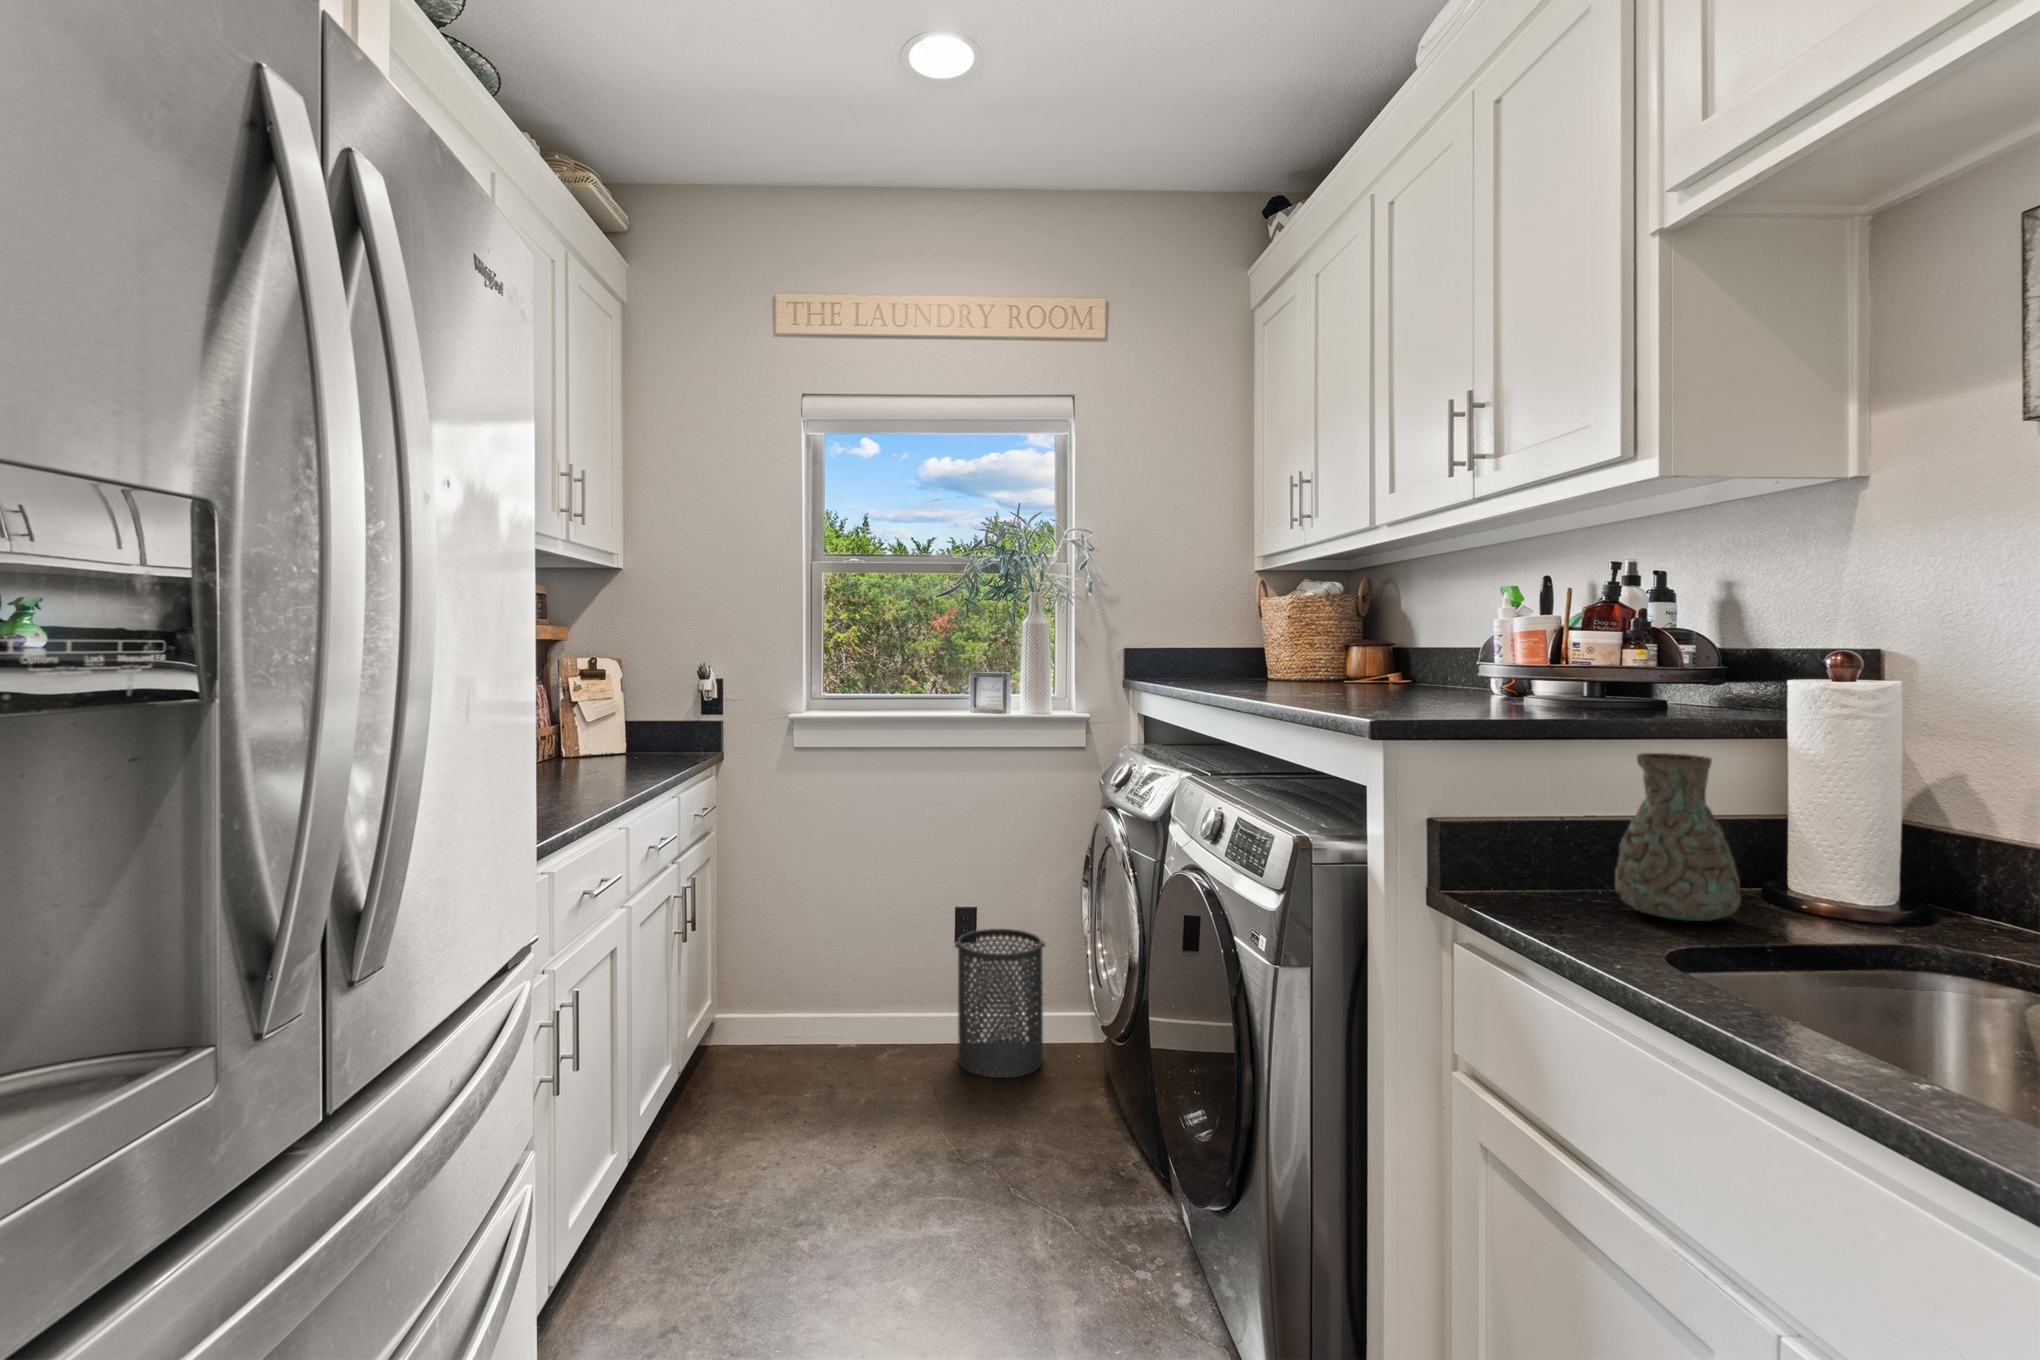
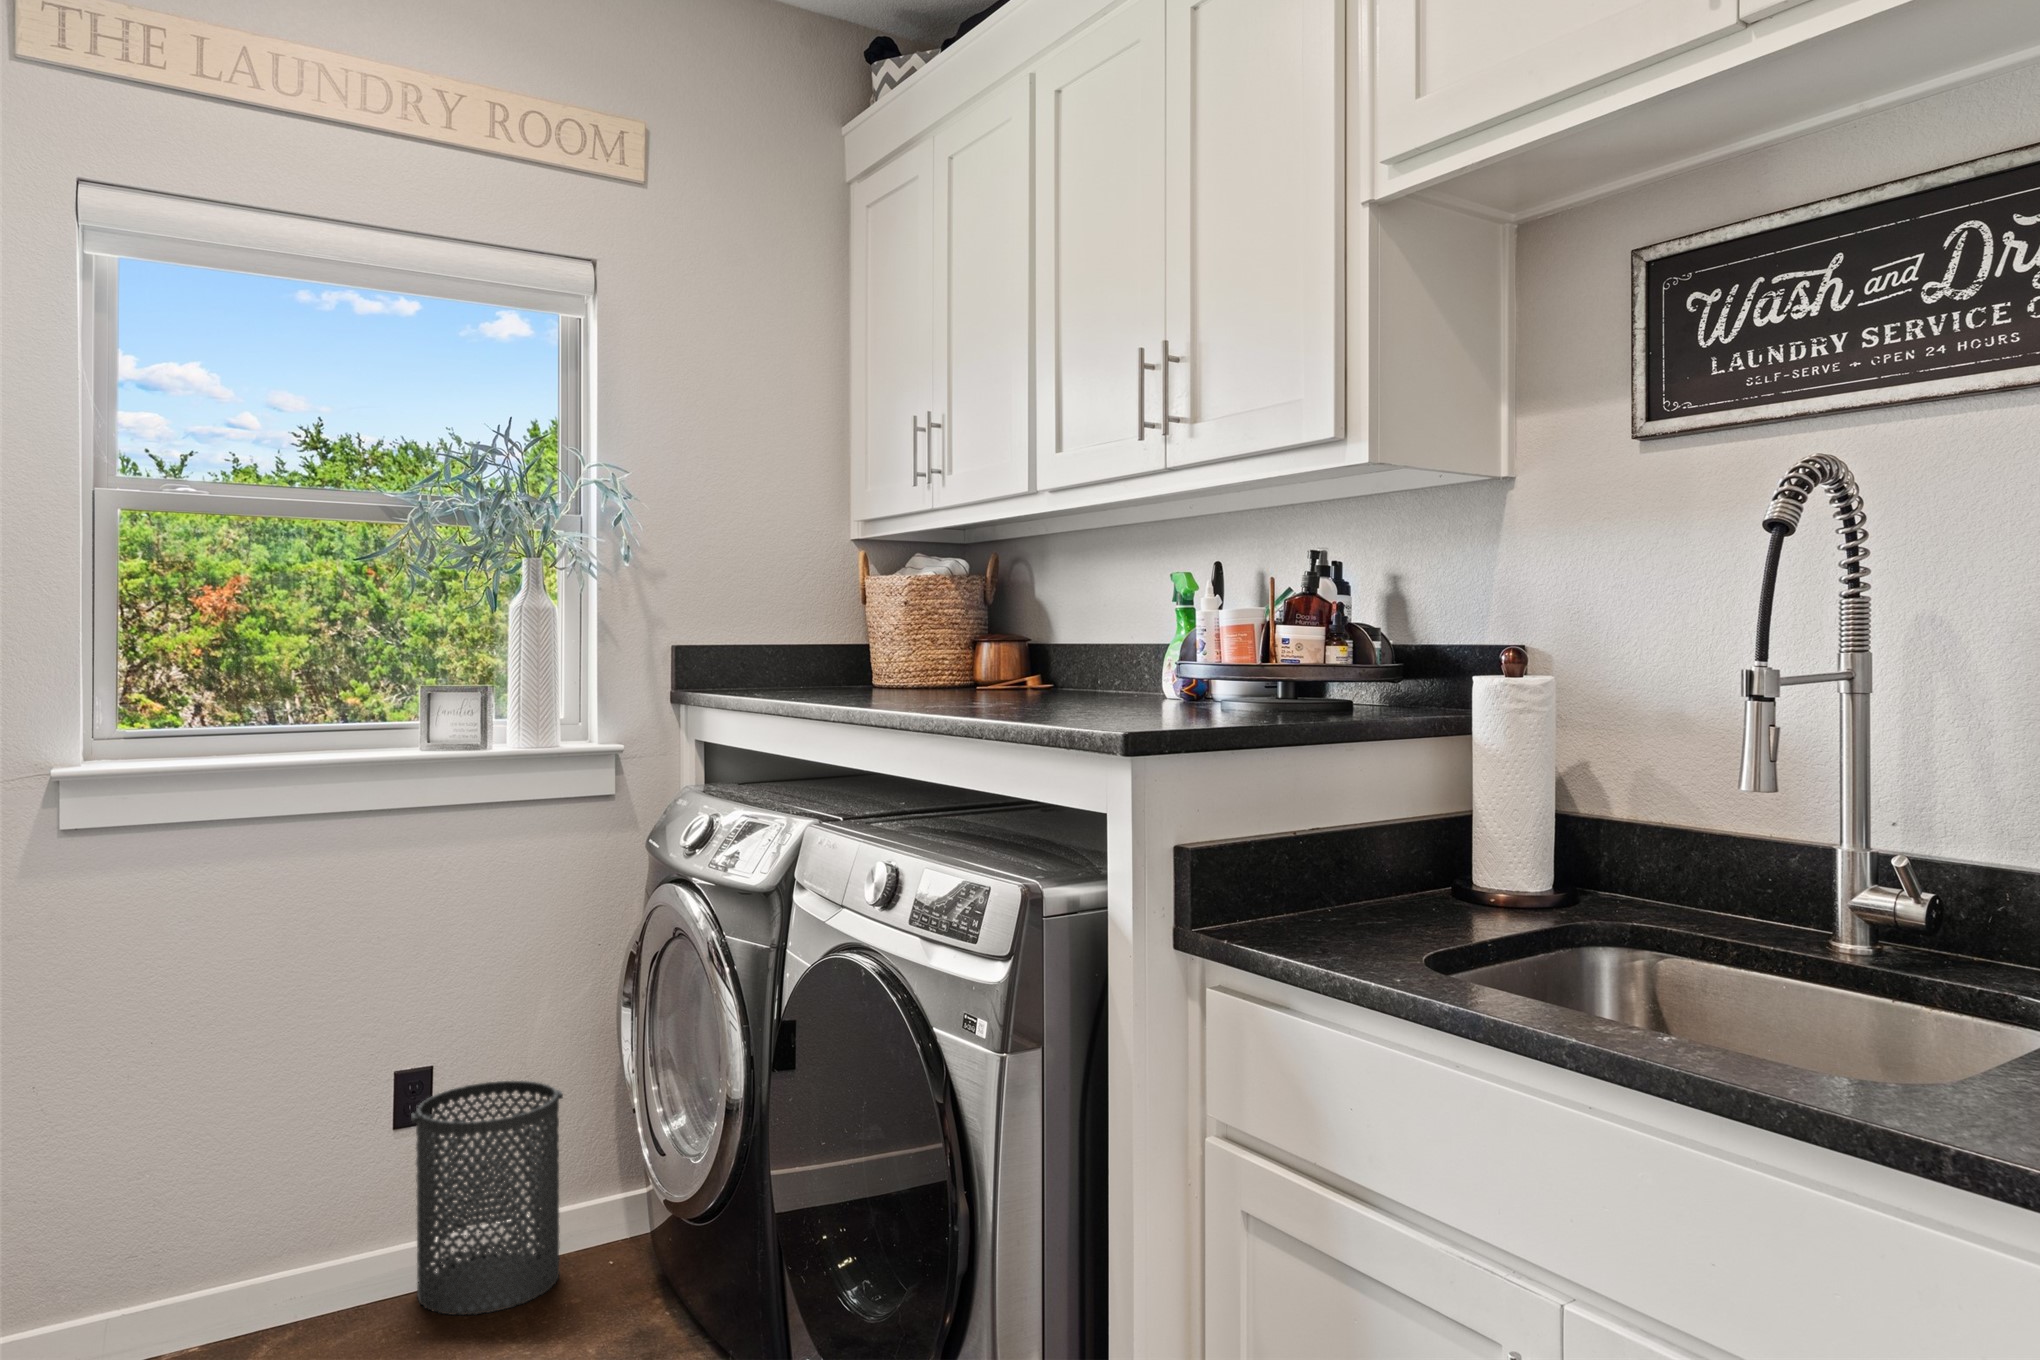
decorative vase: present [1615,753,1740,921] -> none [1359,757,1469,931]

